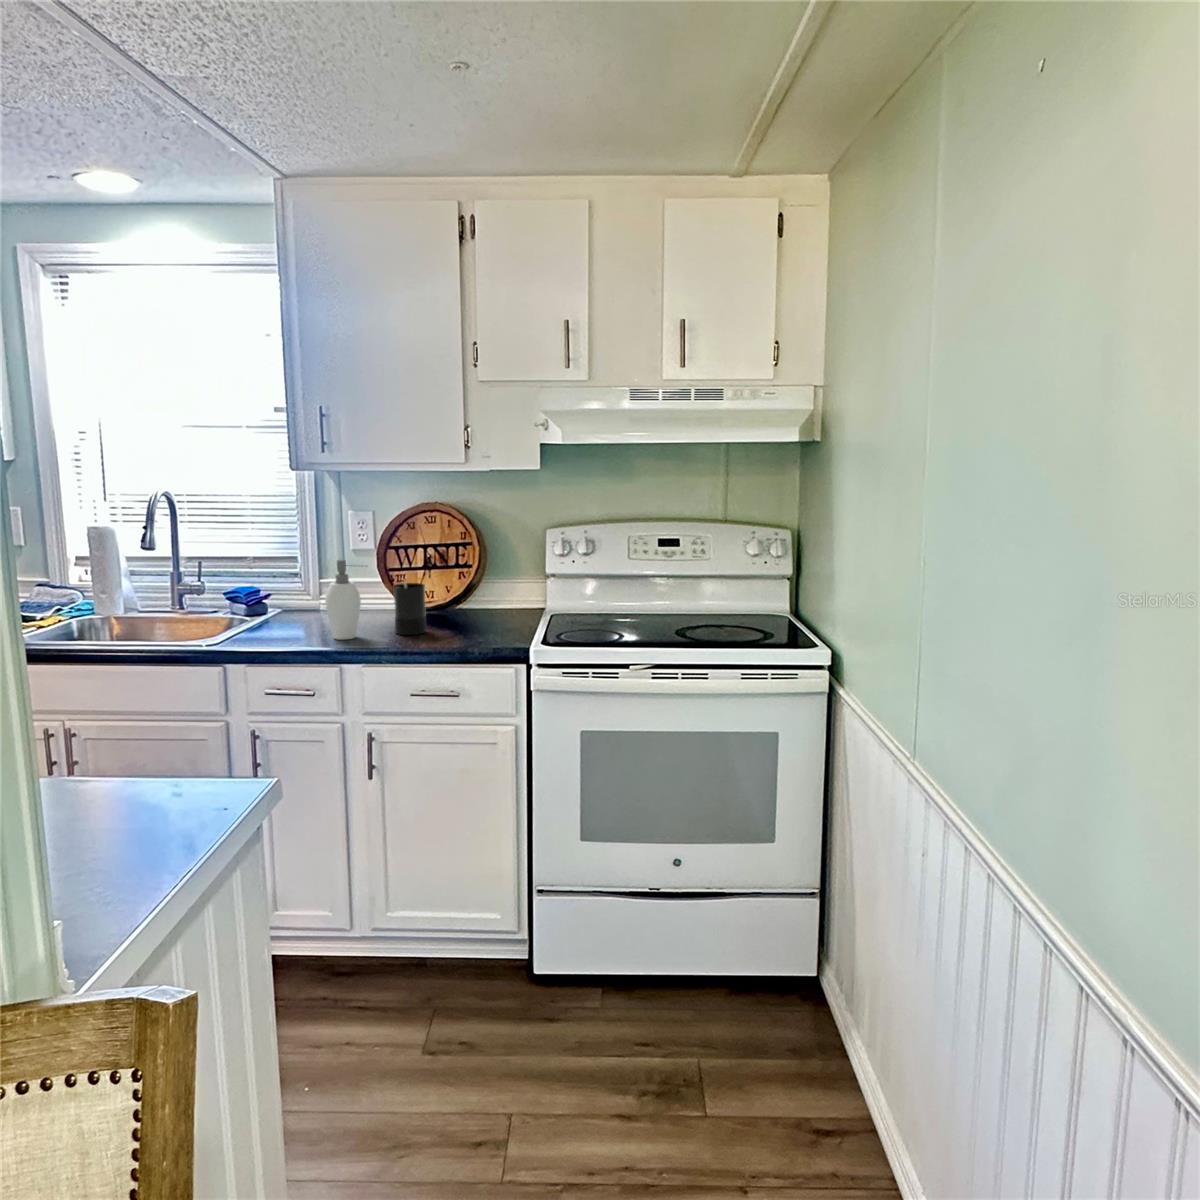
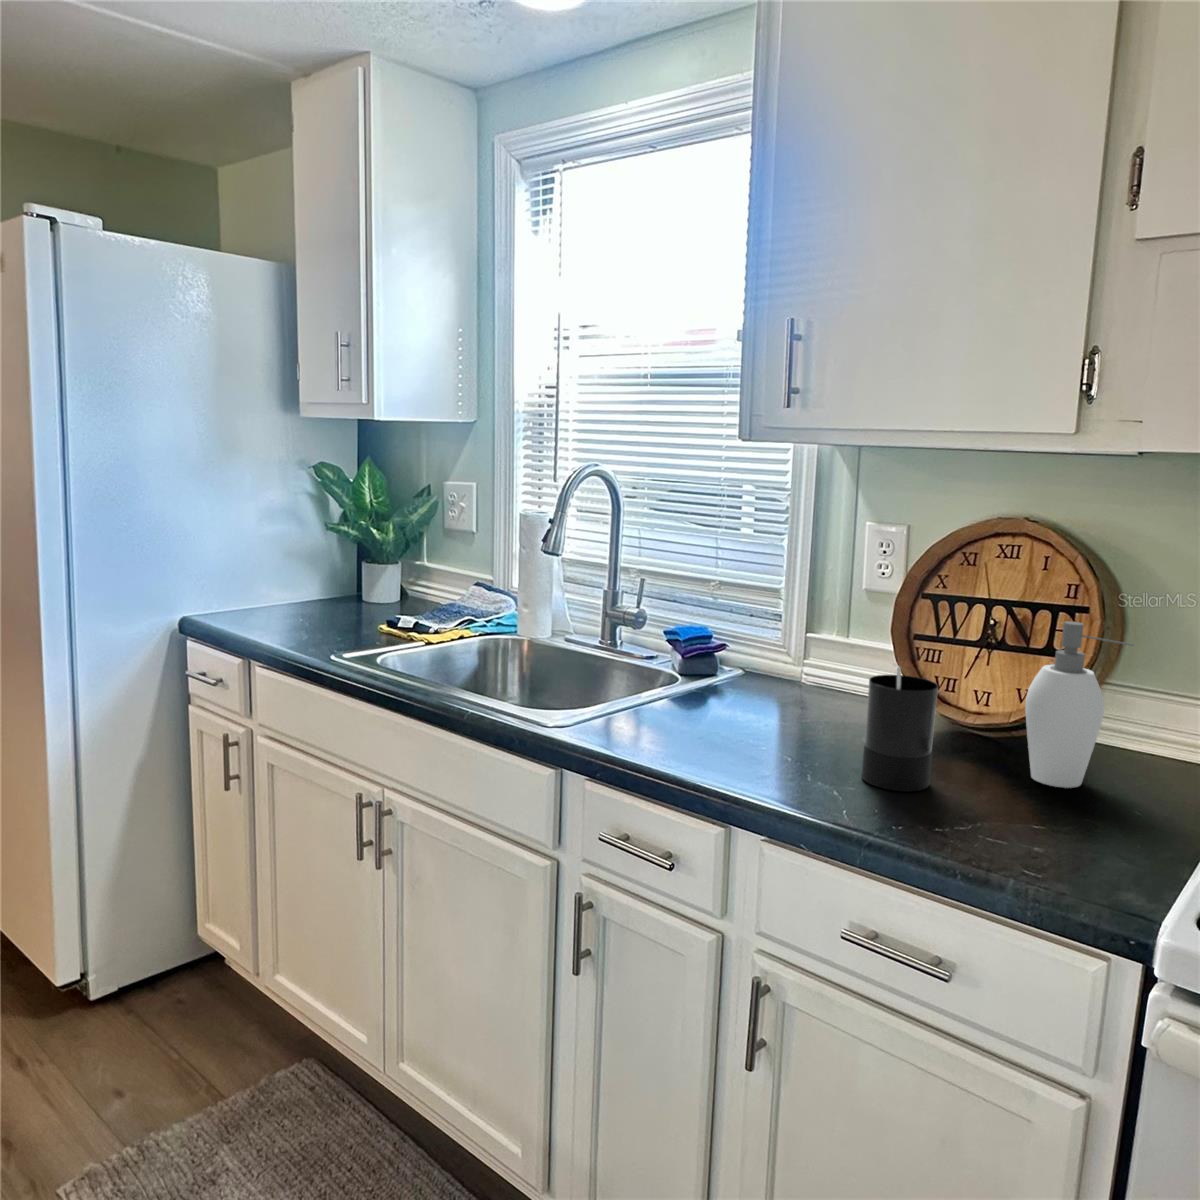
soap dispenser: present [325,559,361,639] -> present [1025,621,1134,788]

